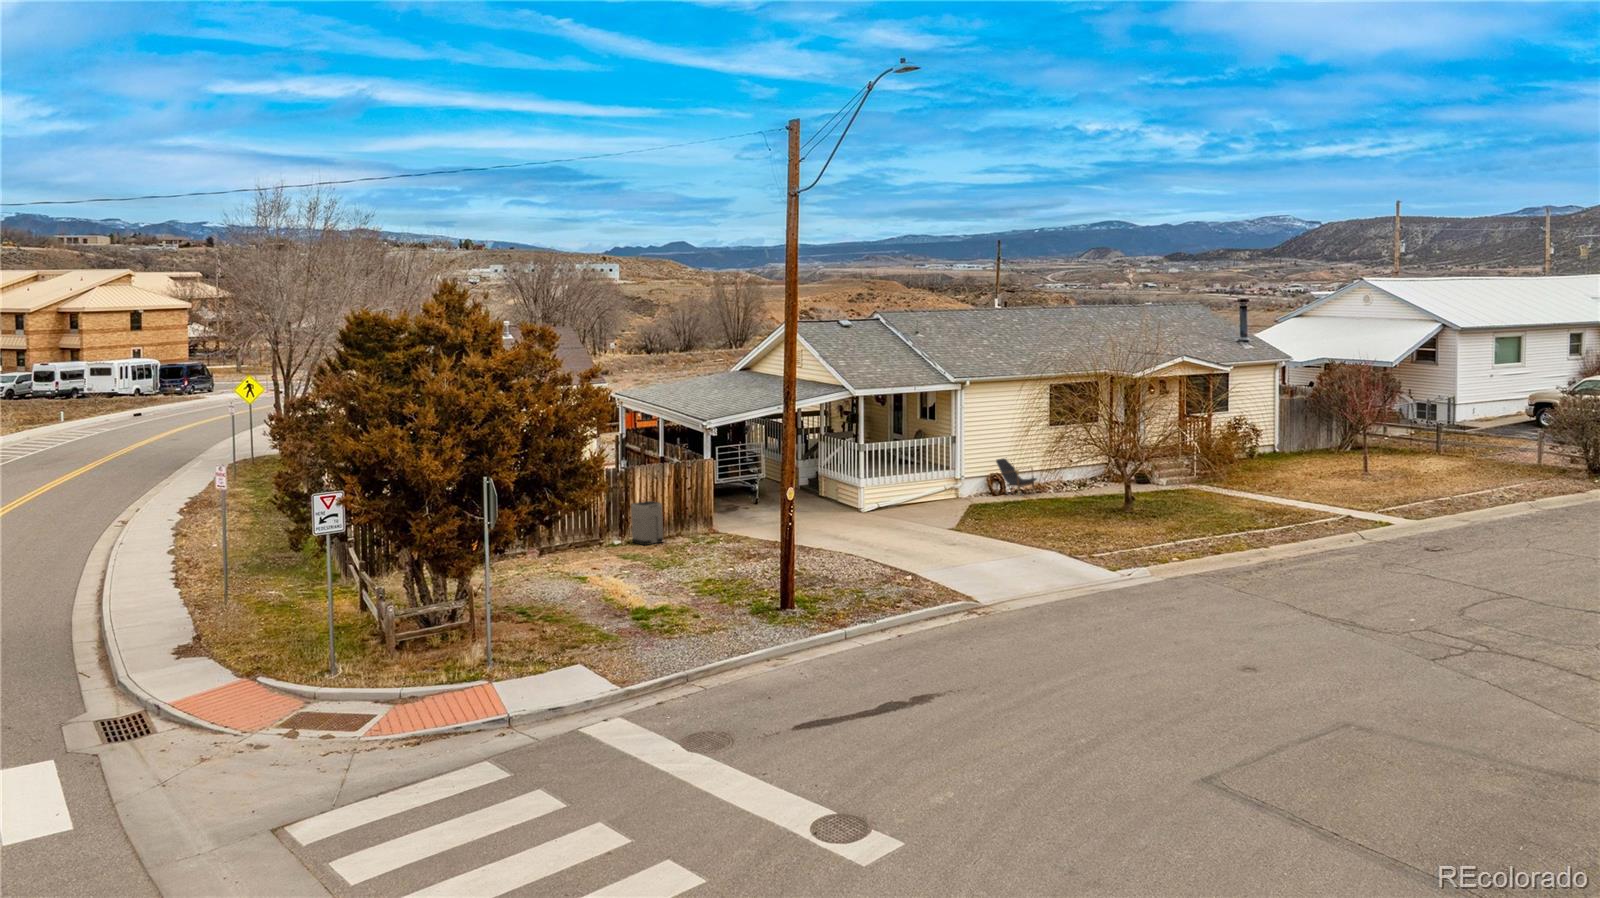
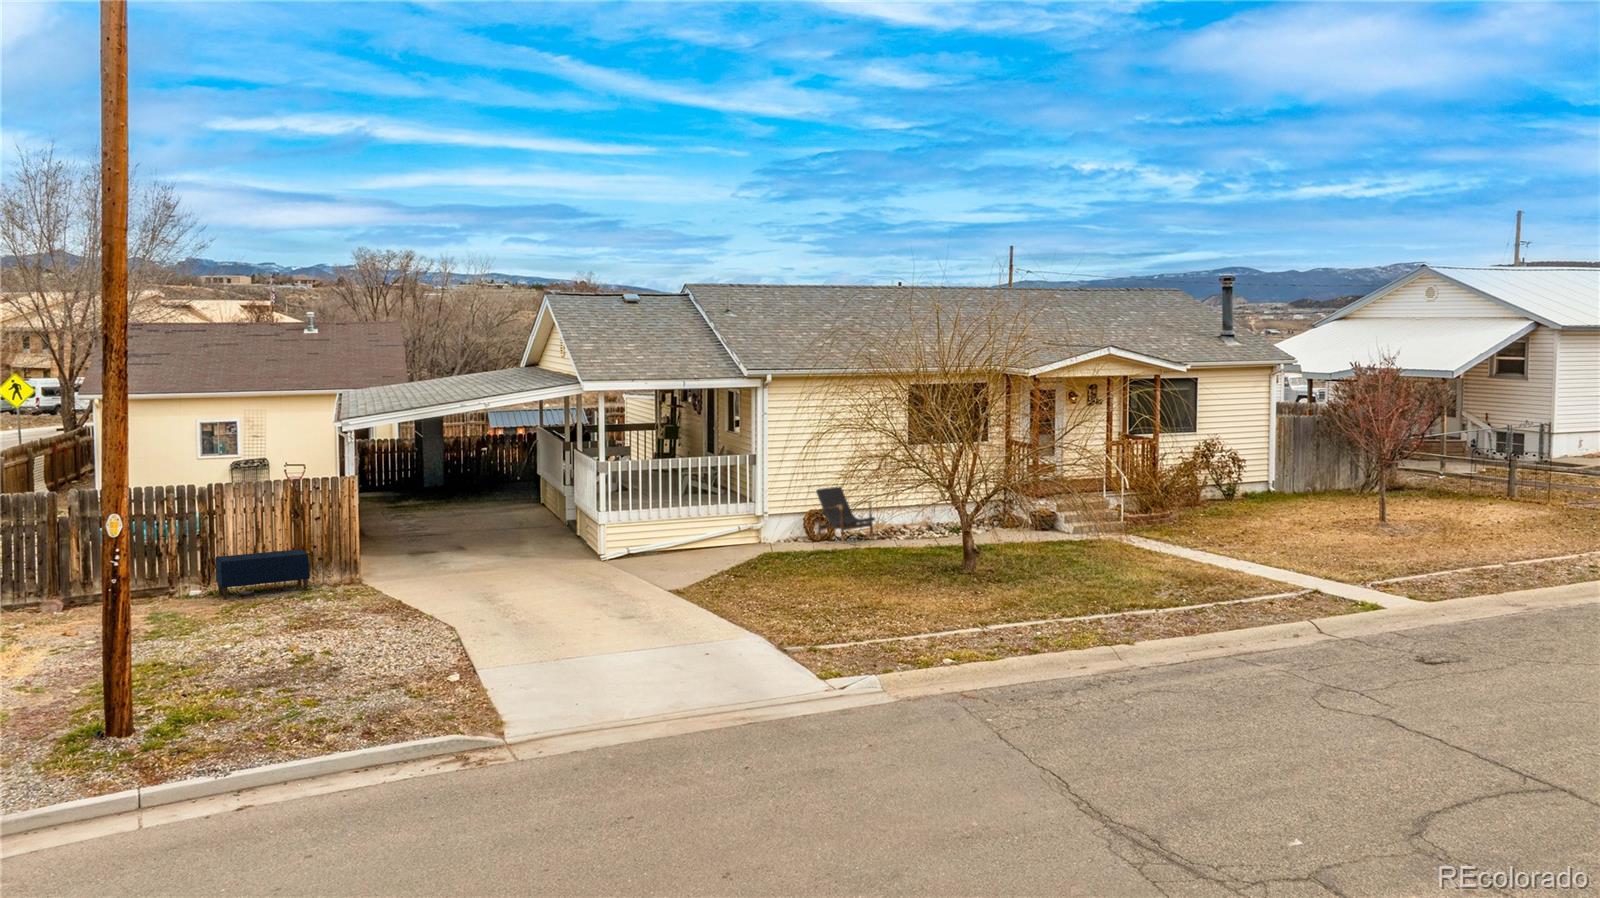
trash can: present [631,501,663,545] -> none [148,536,198,605]
bench: none [665,508,722,541] -> present [215,549,310,599]

